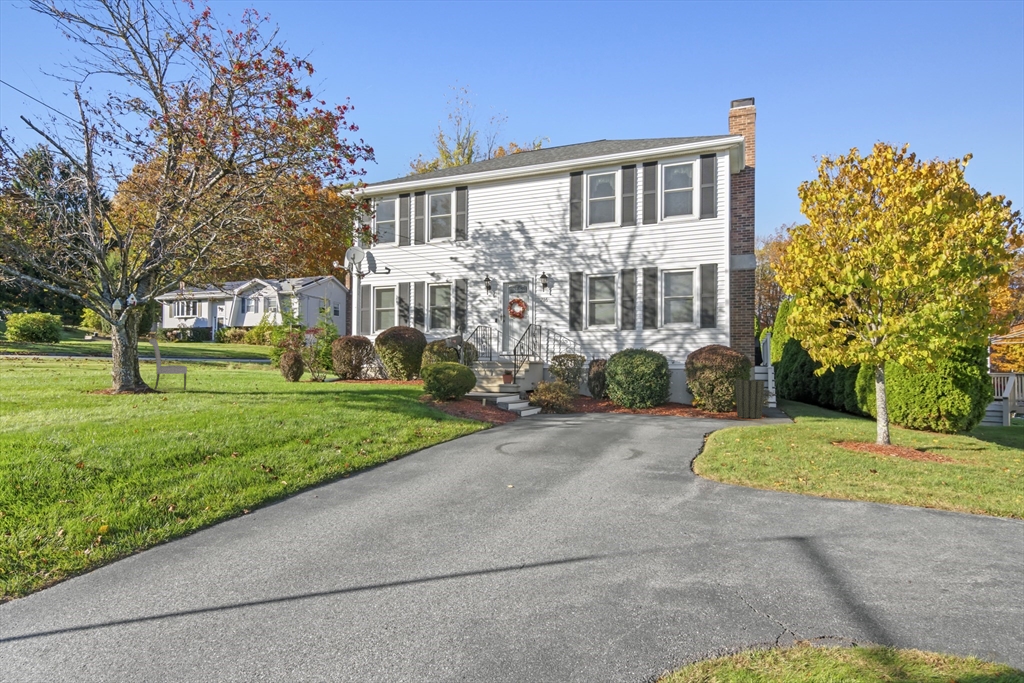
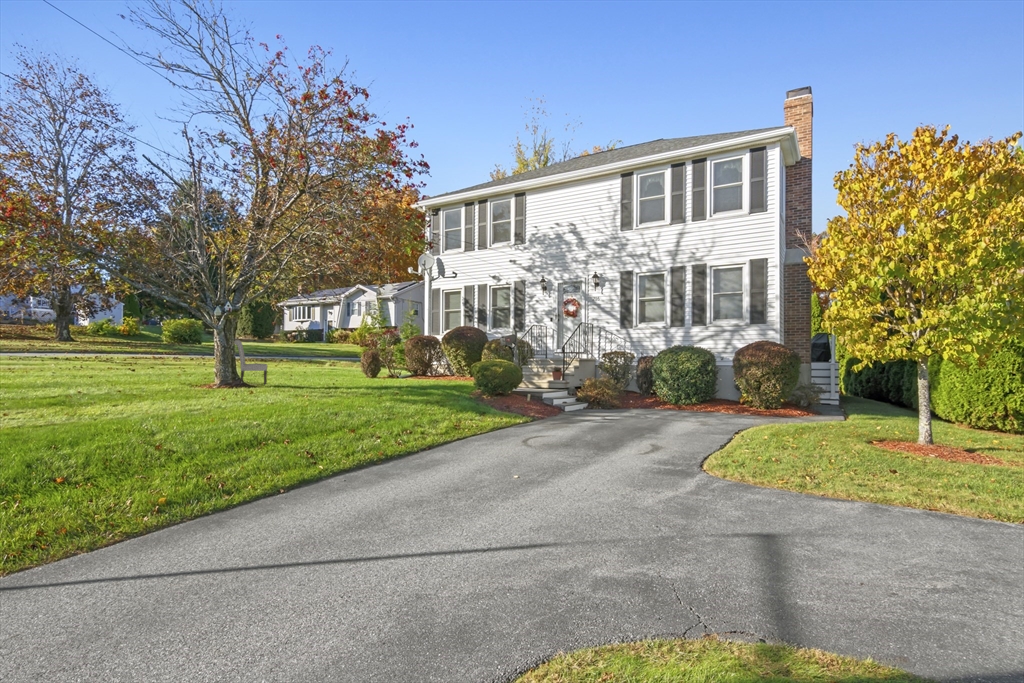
trash can: present [736,379,765,418] -> none [783,375,814,414]

